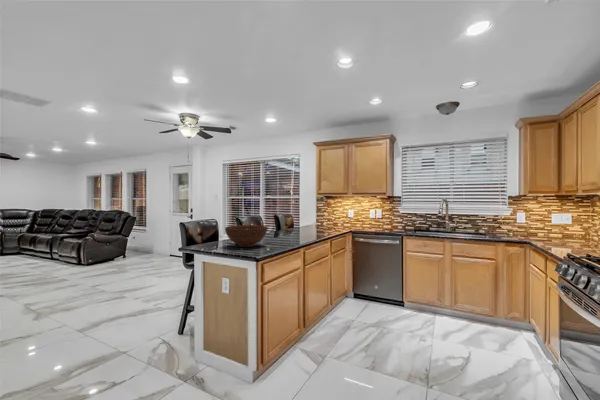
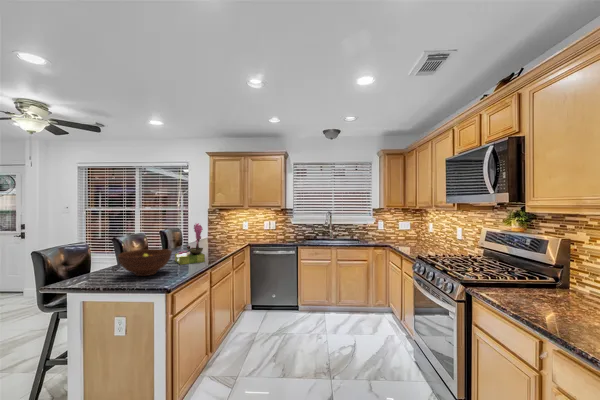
flower arrangement: none [275,205,301,242] -> present [175,223,205,265]

